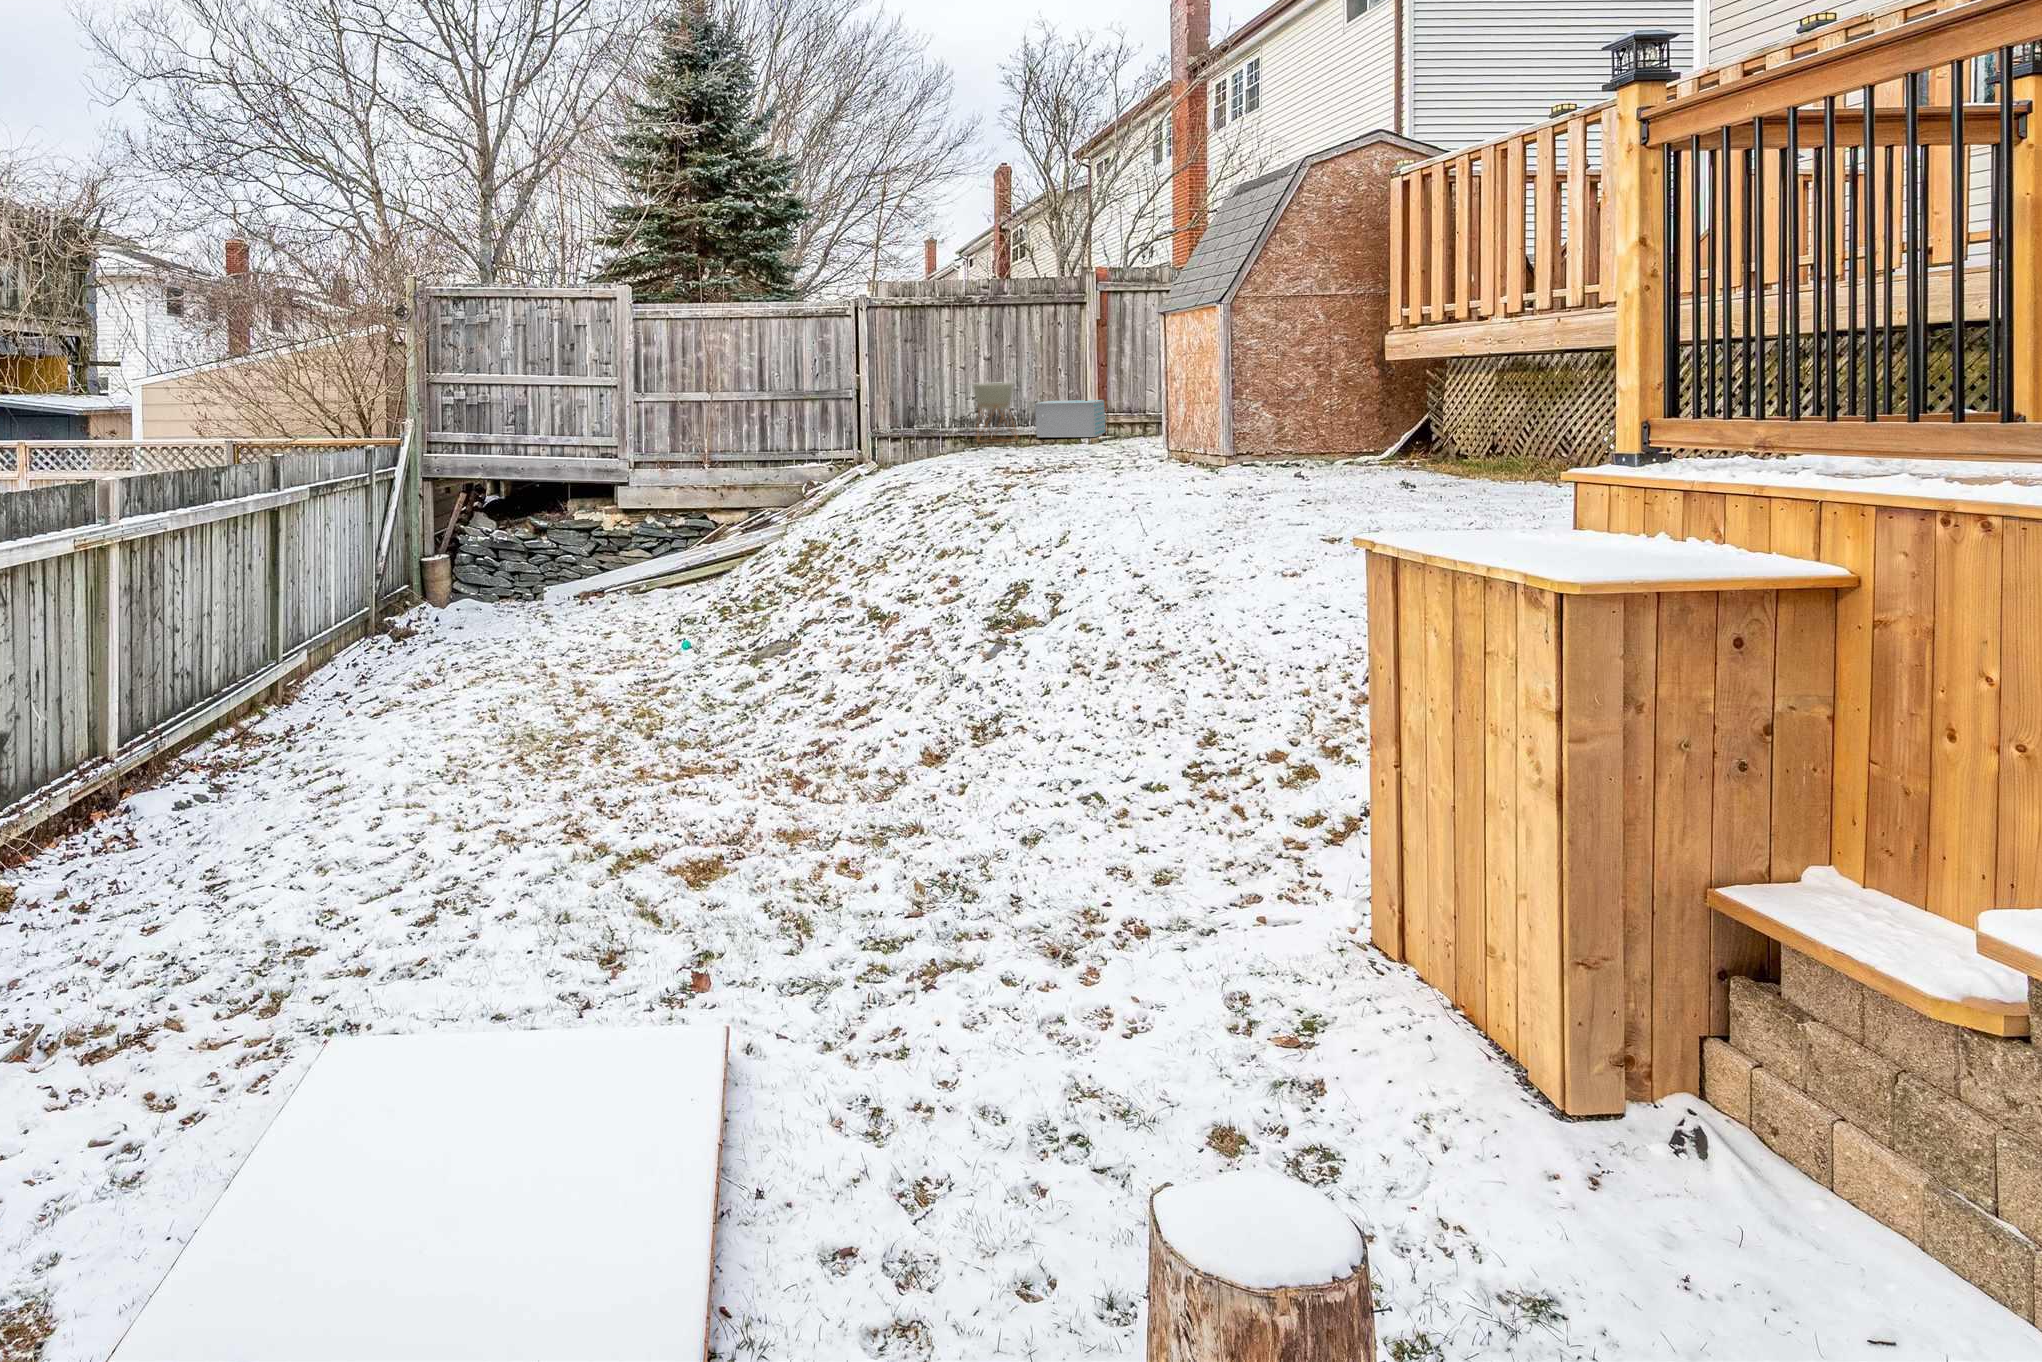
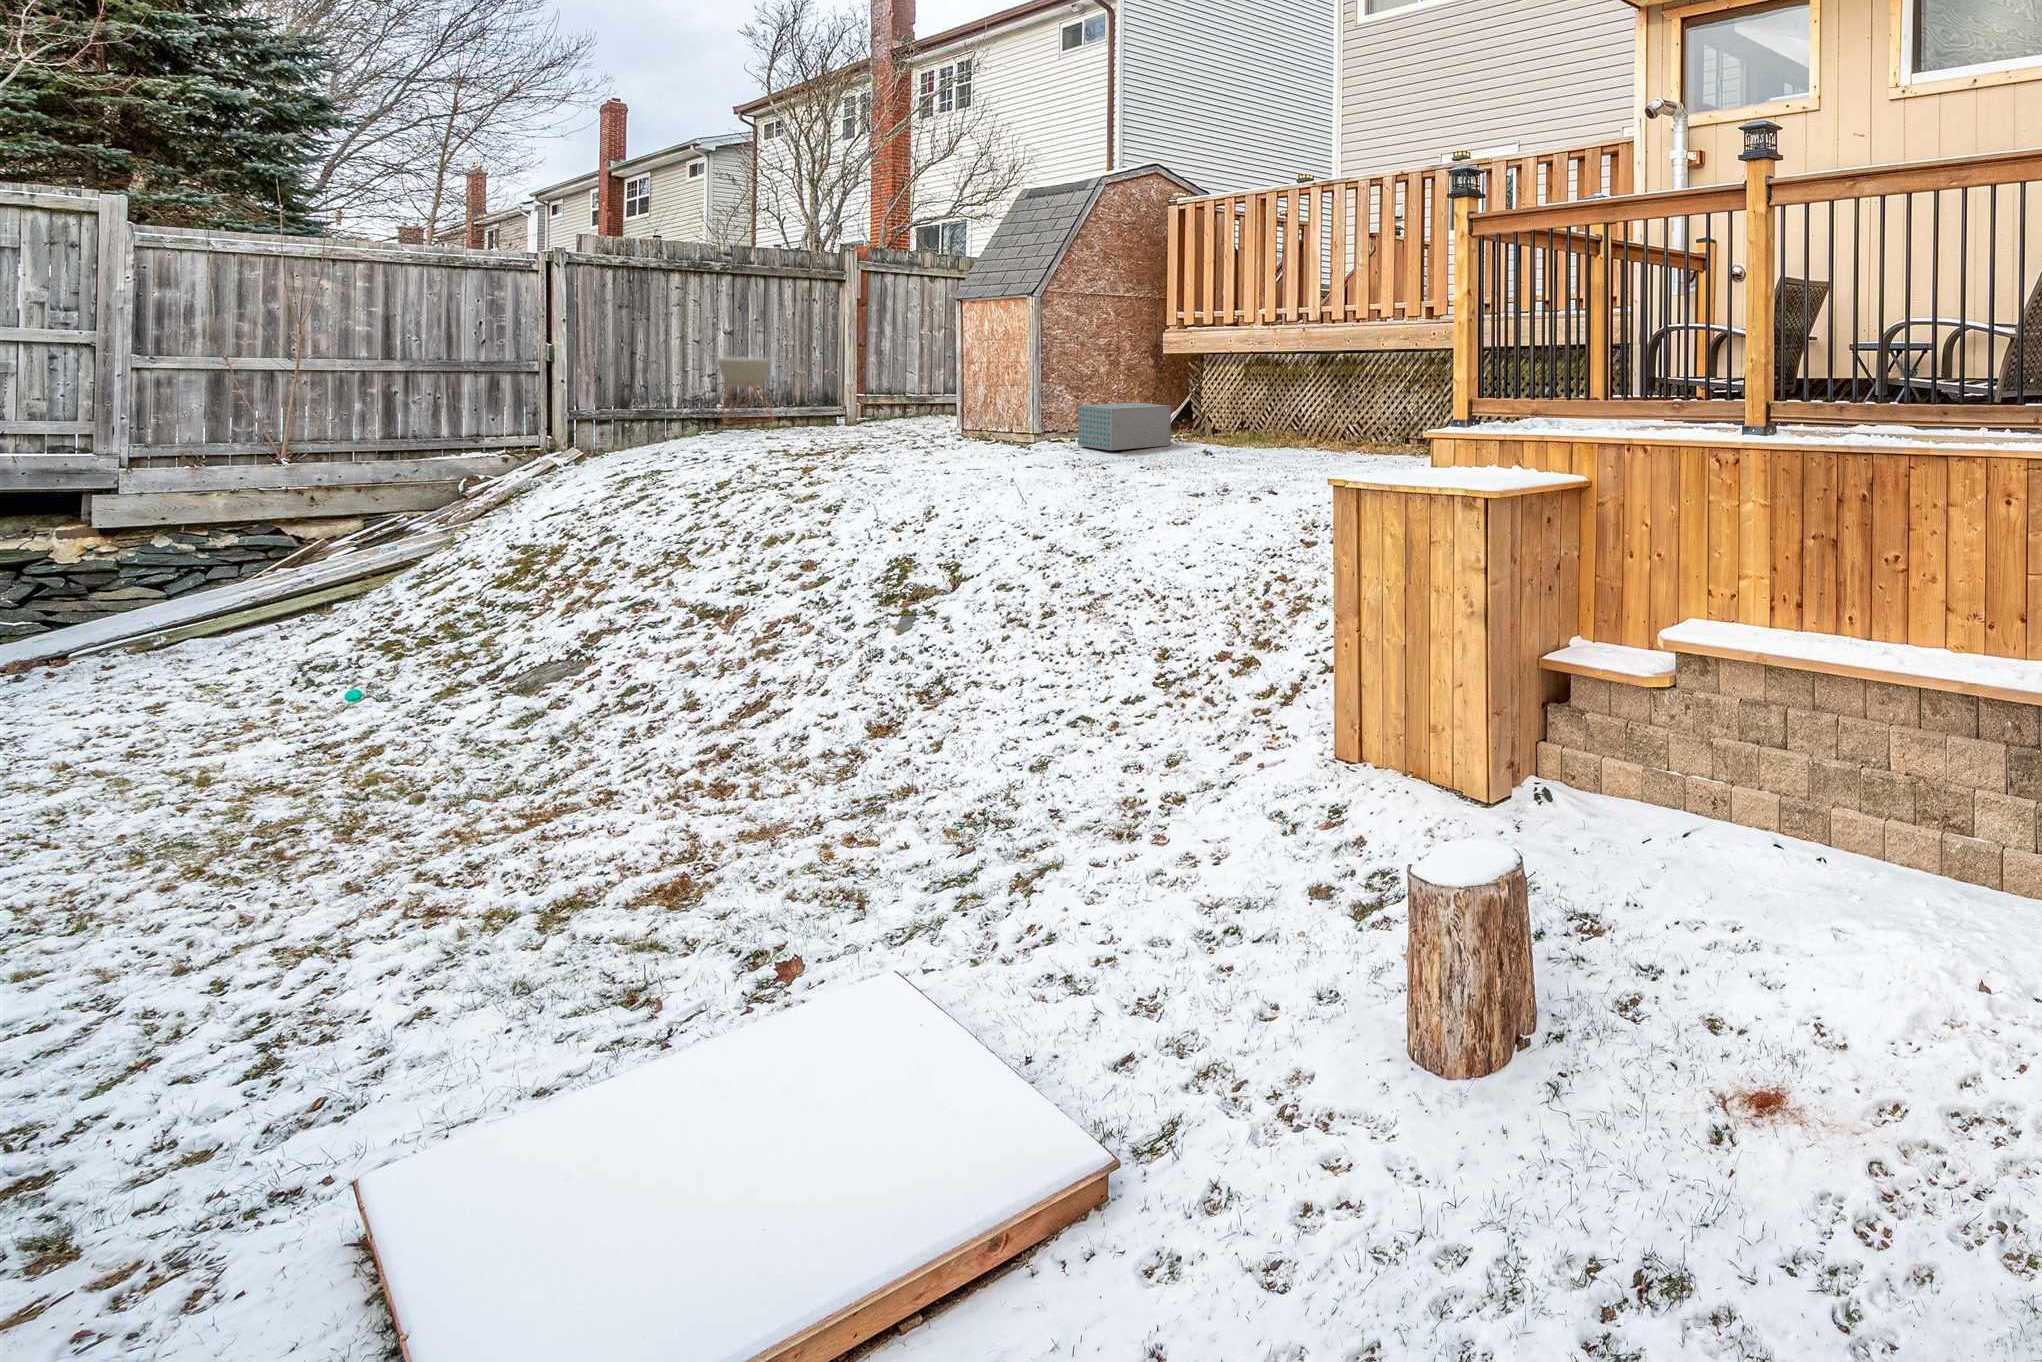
storage box: present [1035,400,1106,437] -> present [1078,403,1171,450]

